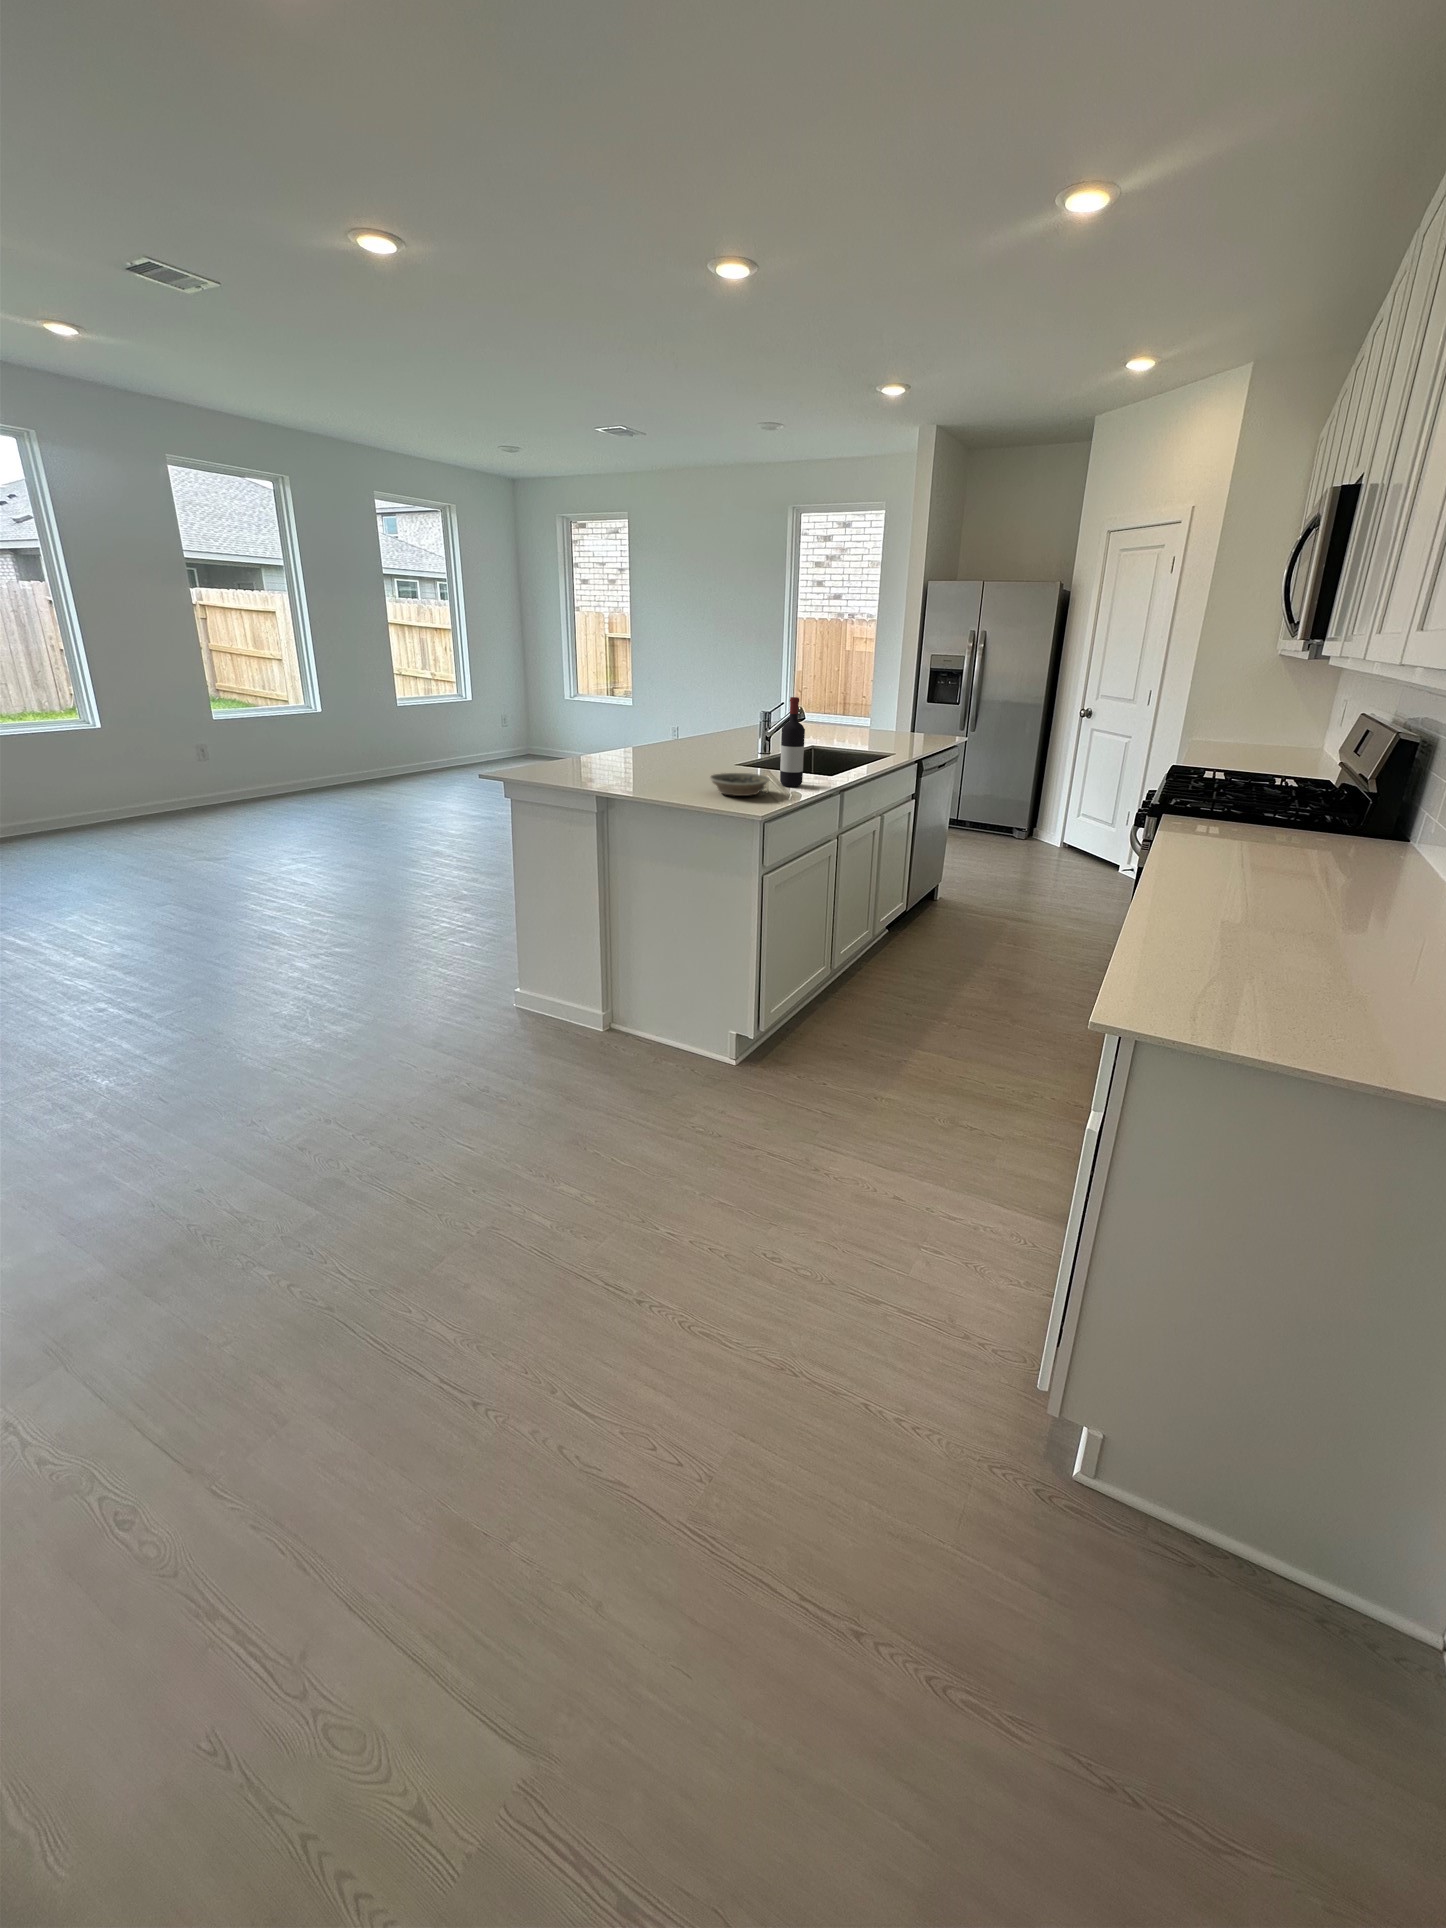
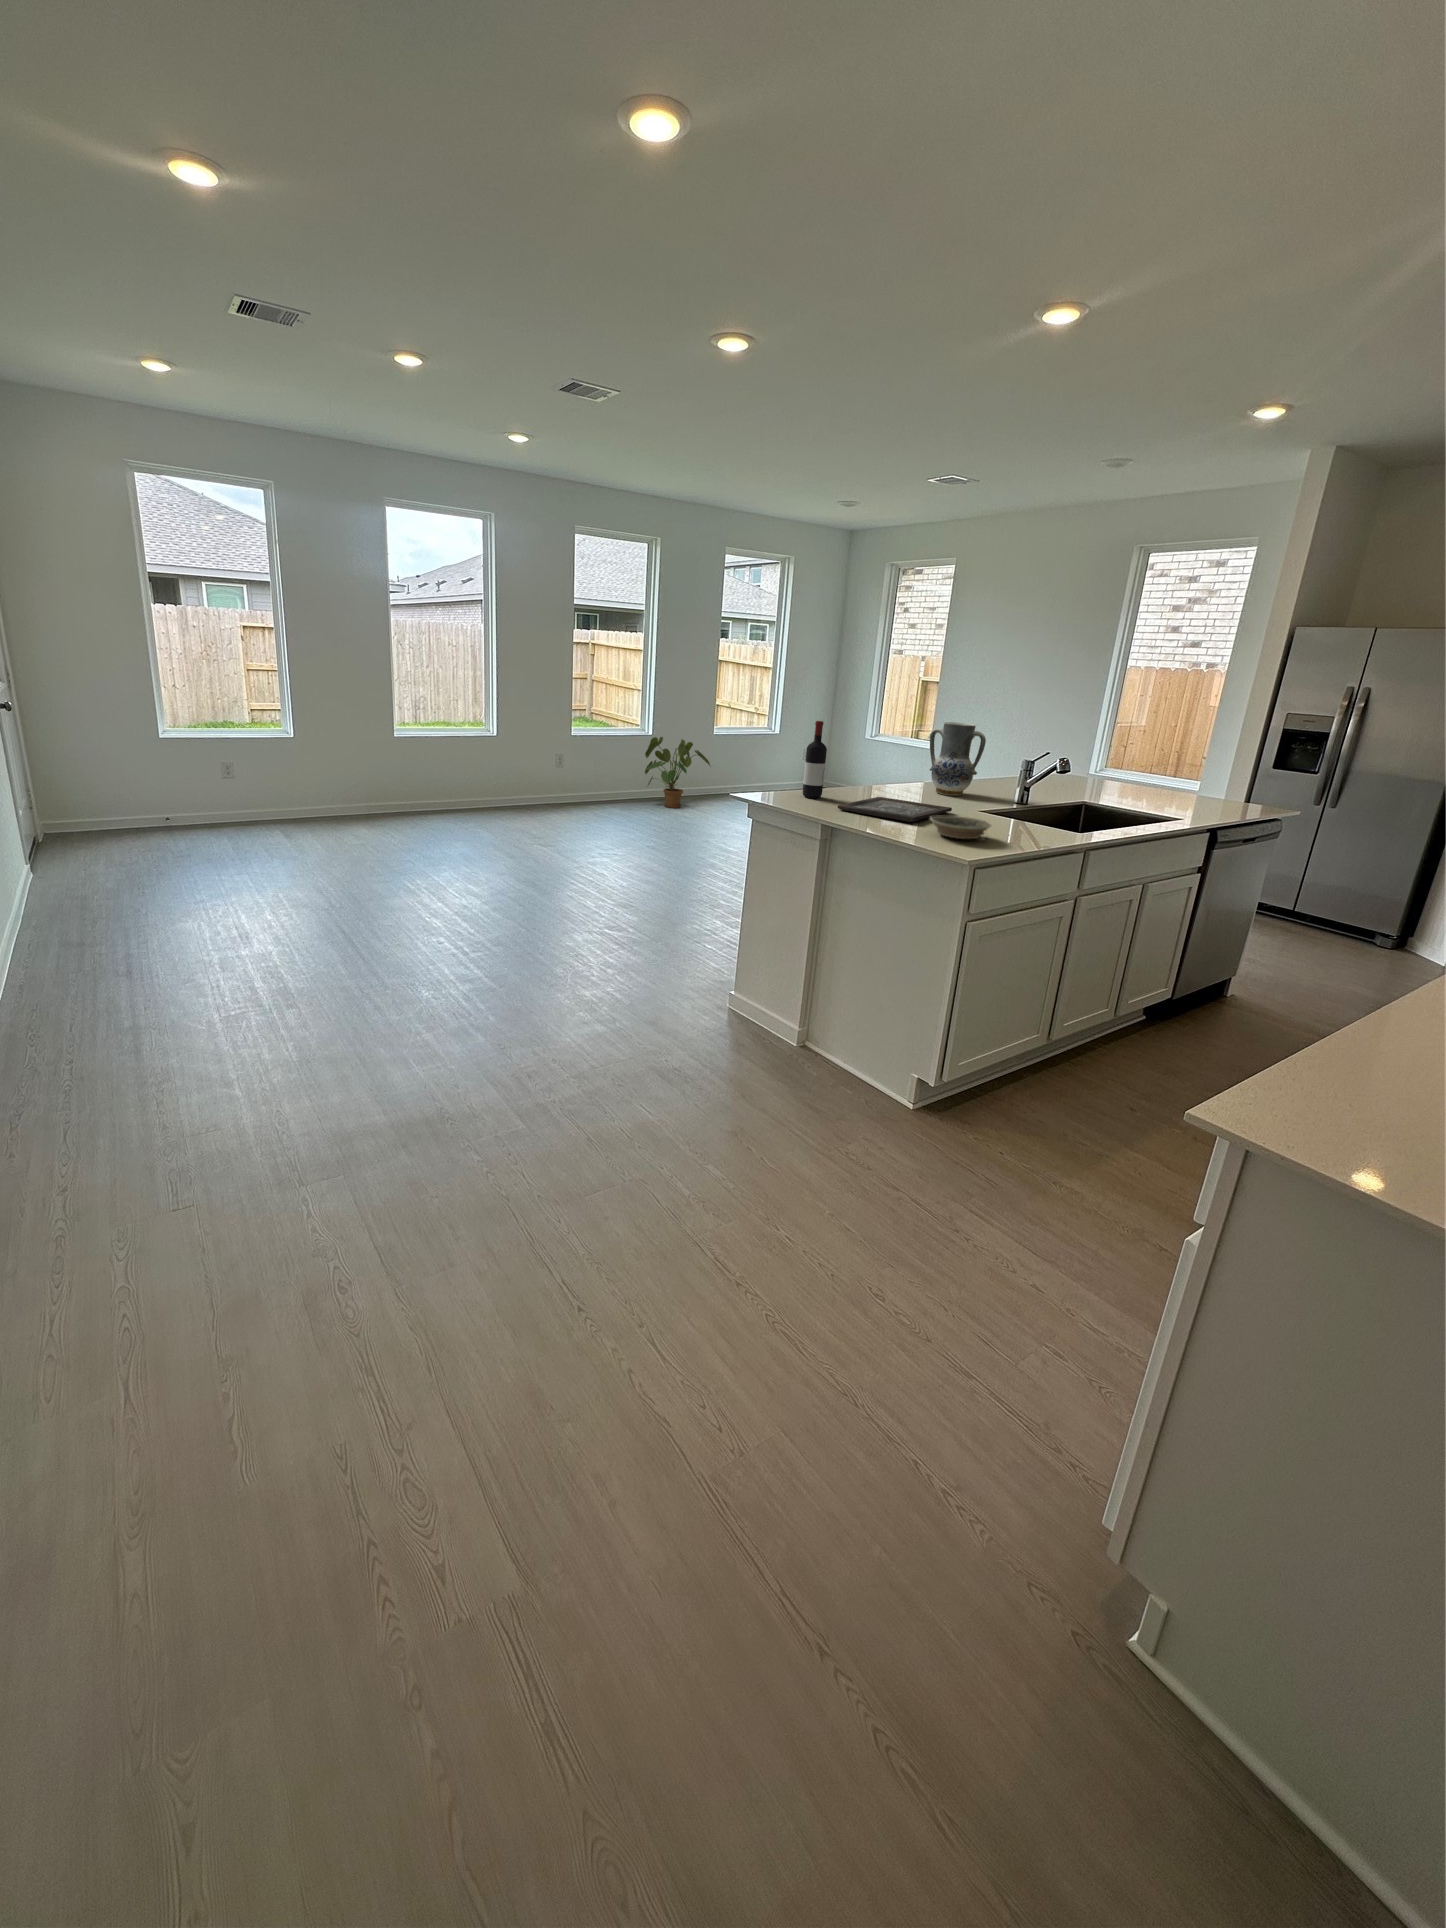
vase: none [670,677,725,751] -> present [930,722,986,796]
wine bottle: present [780,697,805,787] -> present [803,721,827,798]
house plant: none [307,714,396,795] -> present [645,737,710,808]
tray: none [603,760,715,784] -> present [838,797,952,822]

